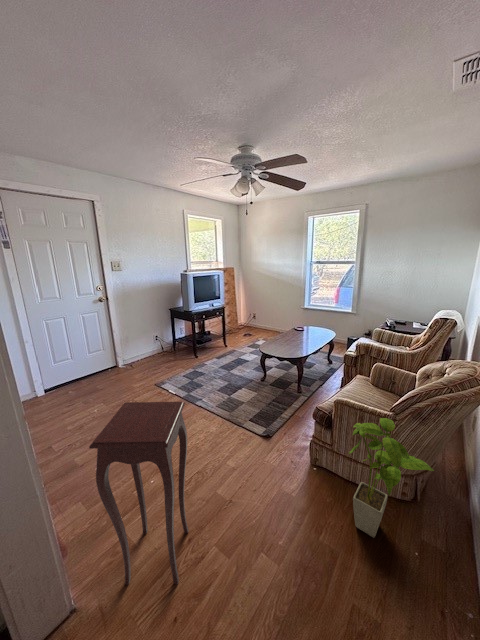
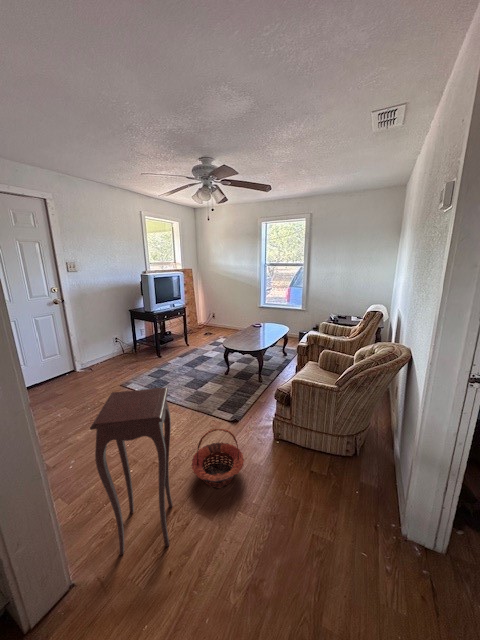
house plant: present [349,418,434,538] -> none [305,388,367,486]
basket: none [212,449,272,518] -> present [191,429,244,488]

